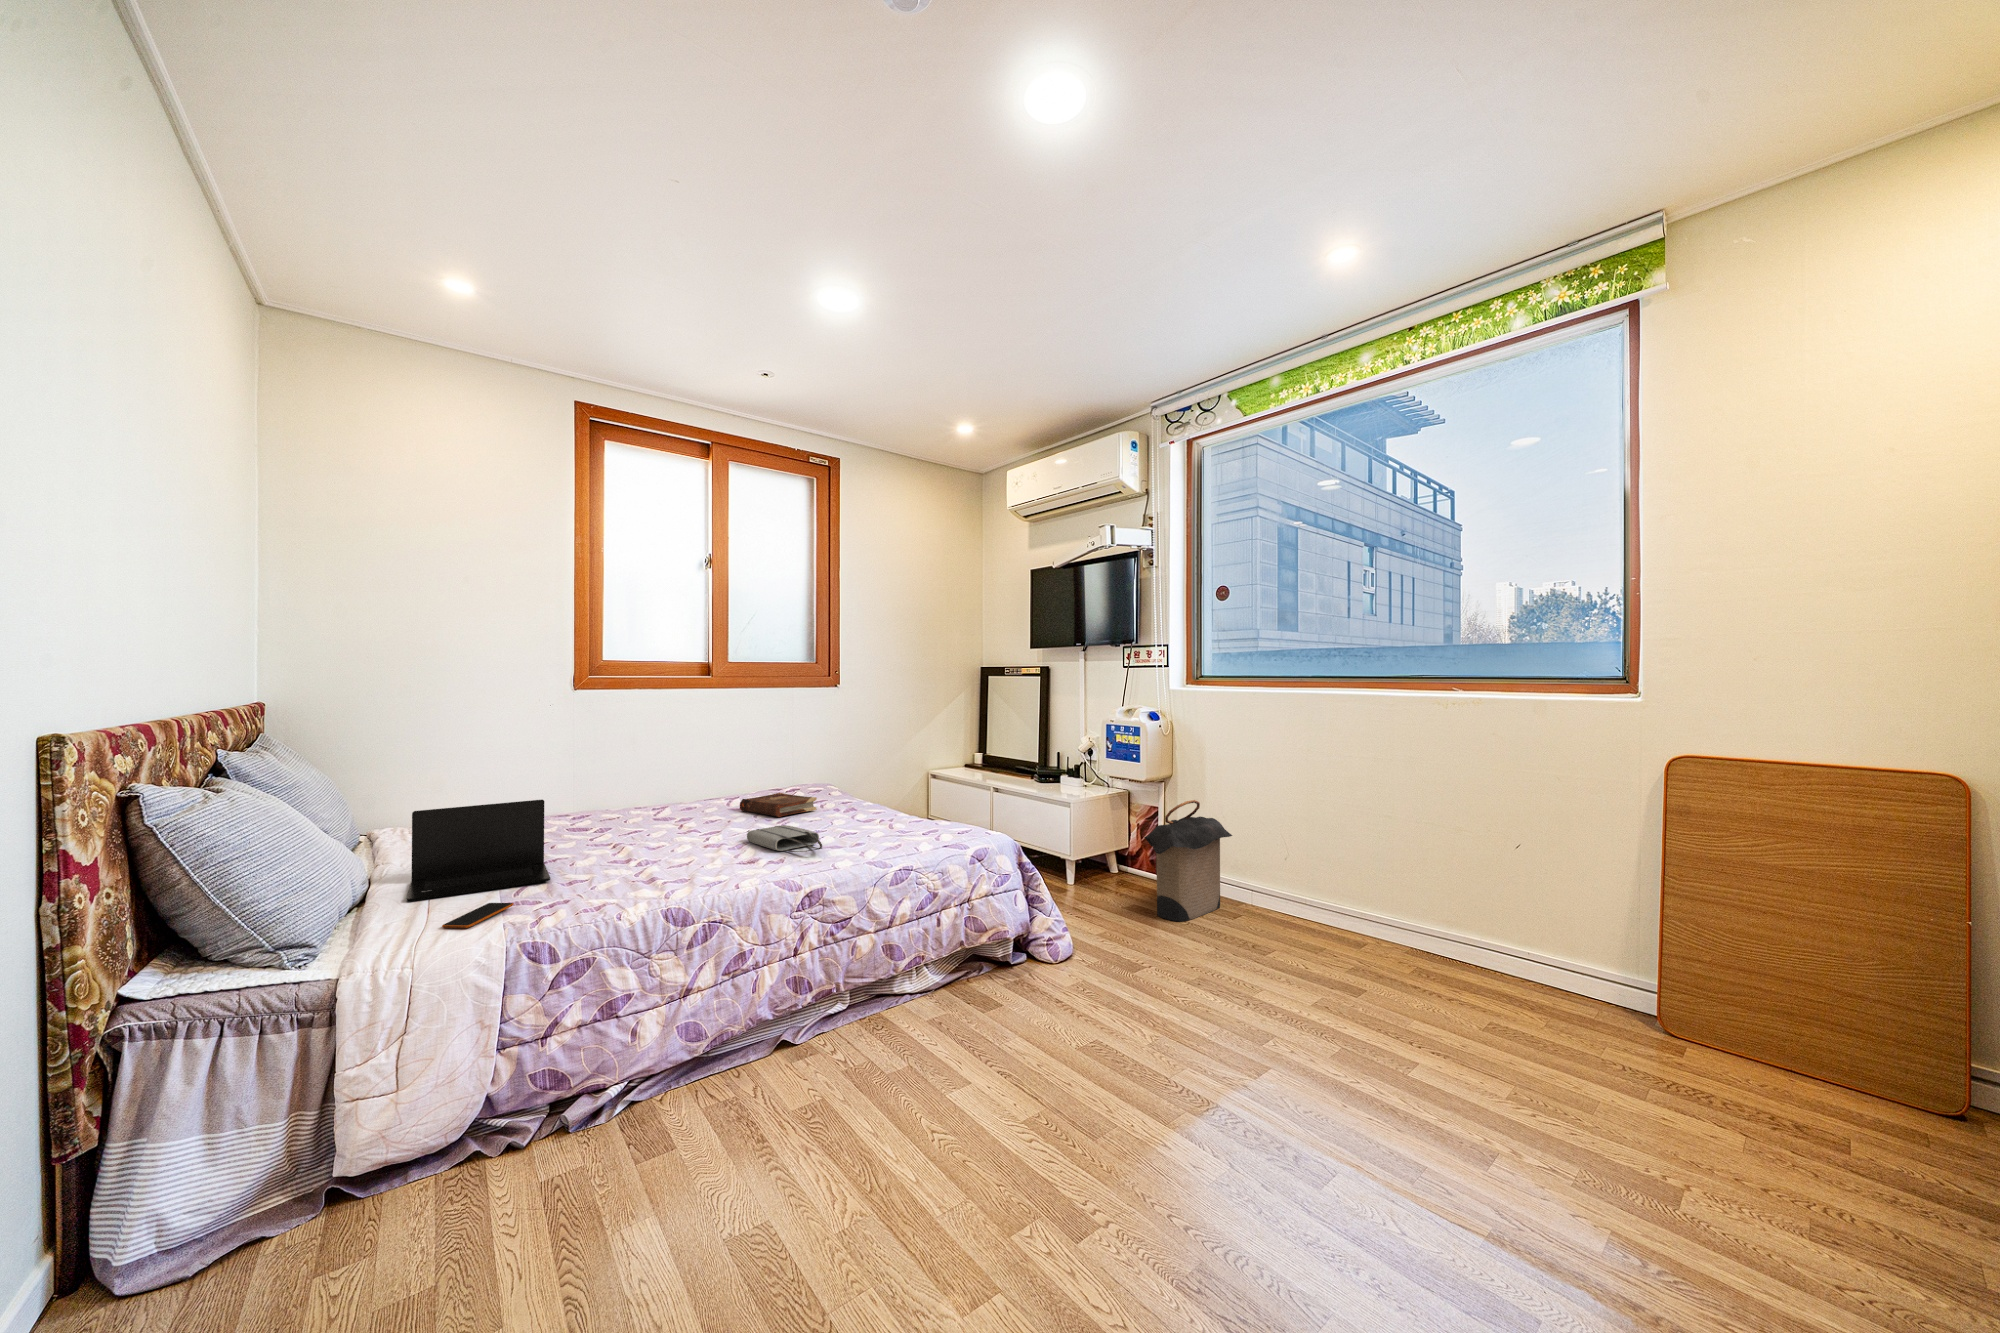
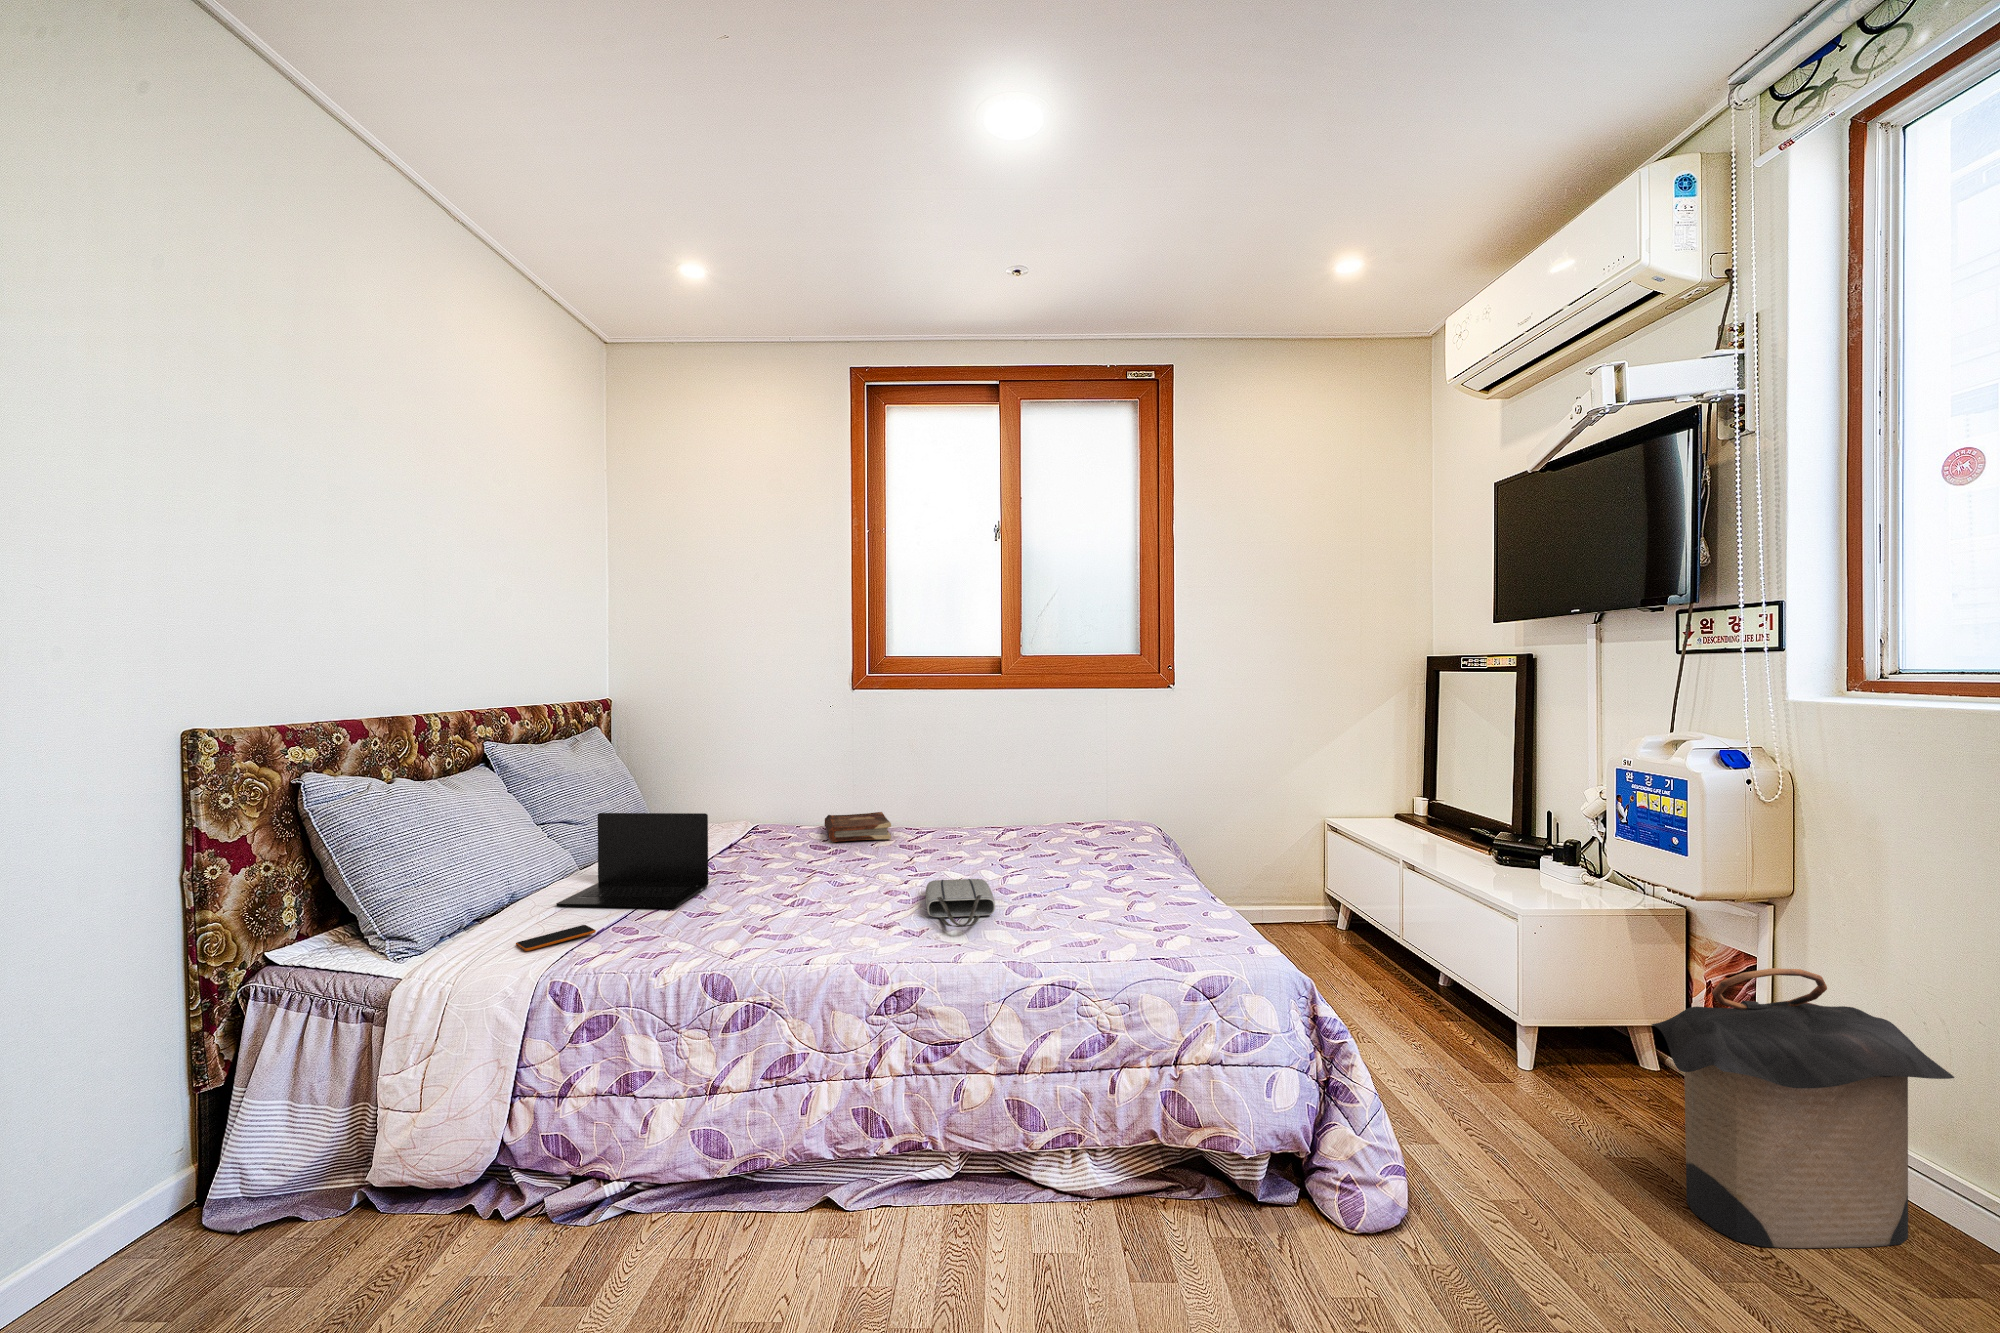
book: present [740,793,817,817] -> present [825,812,891,842]

